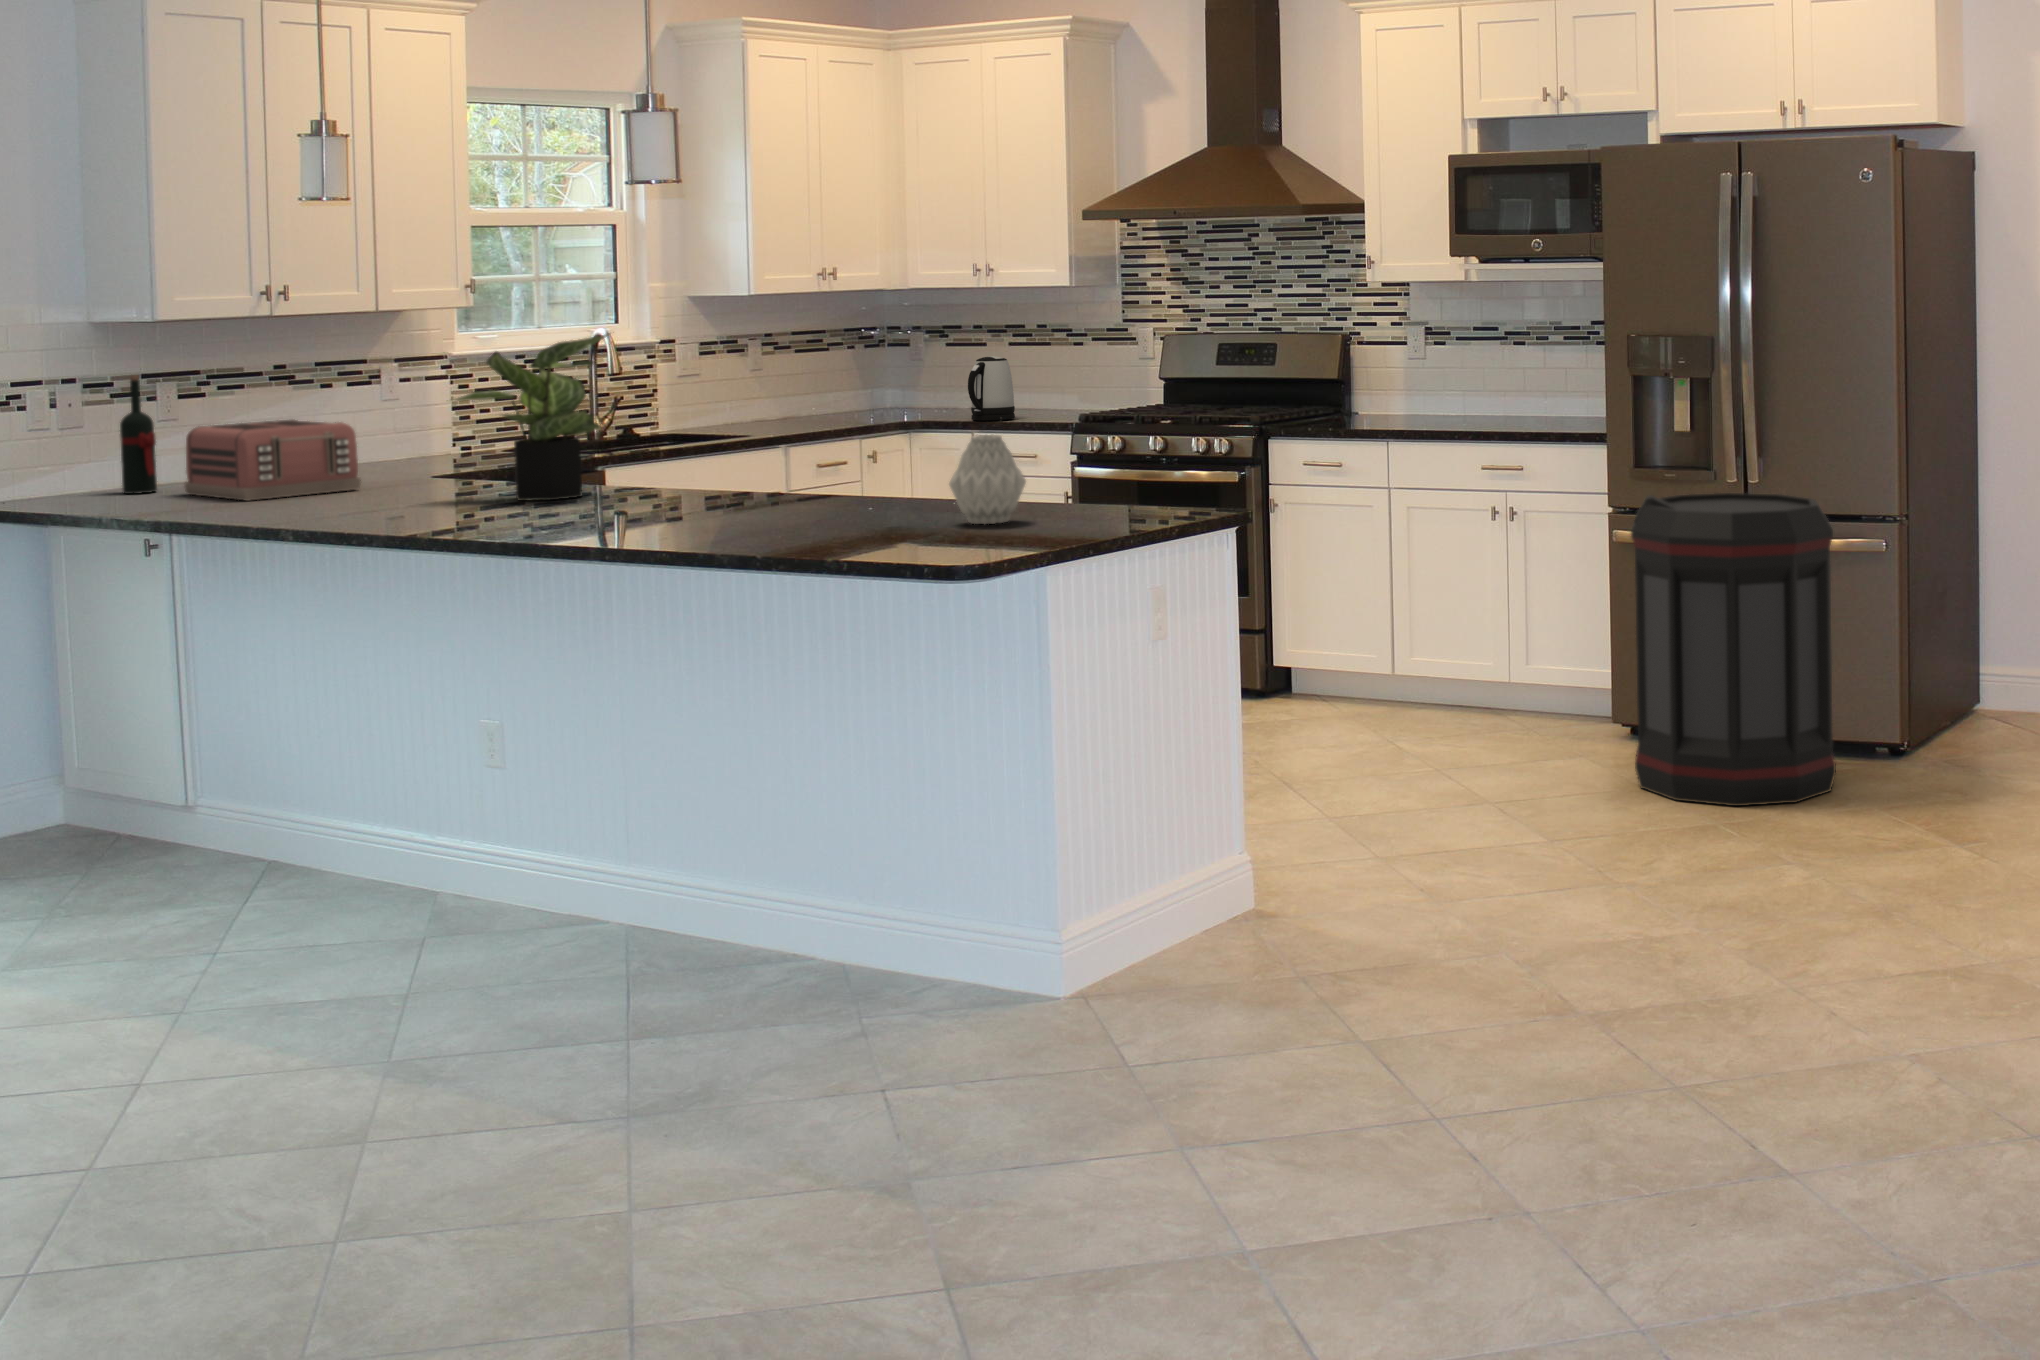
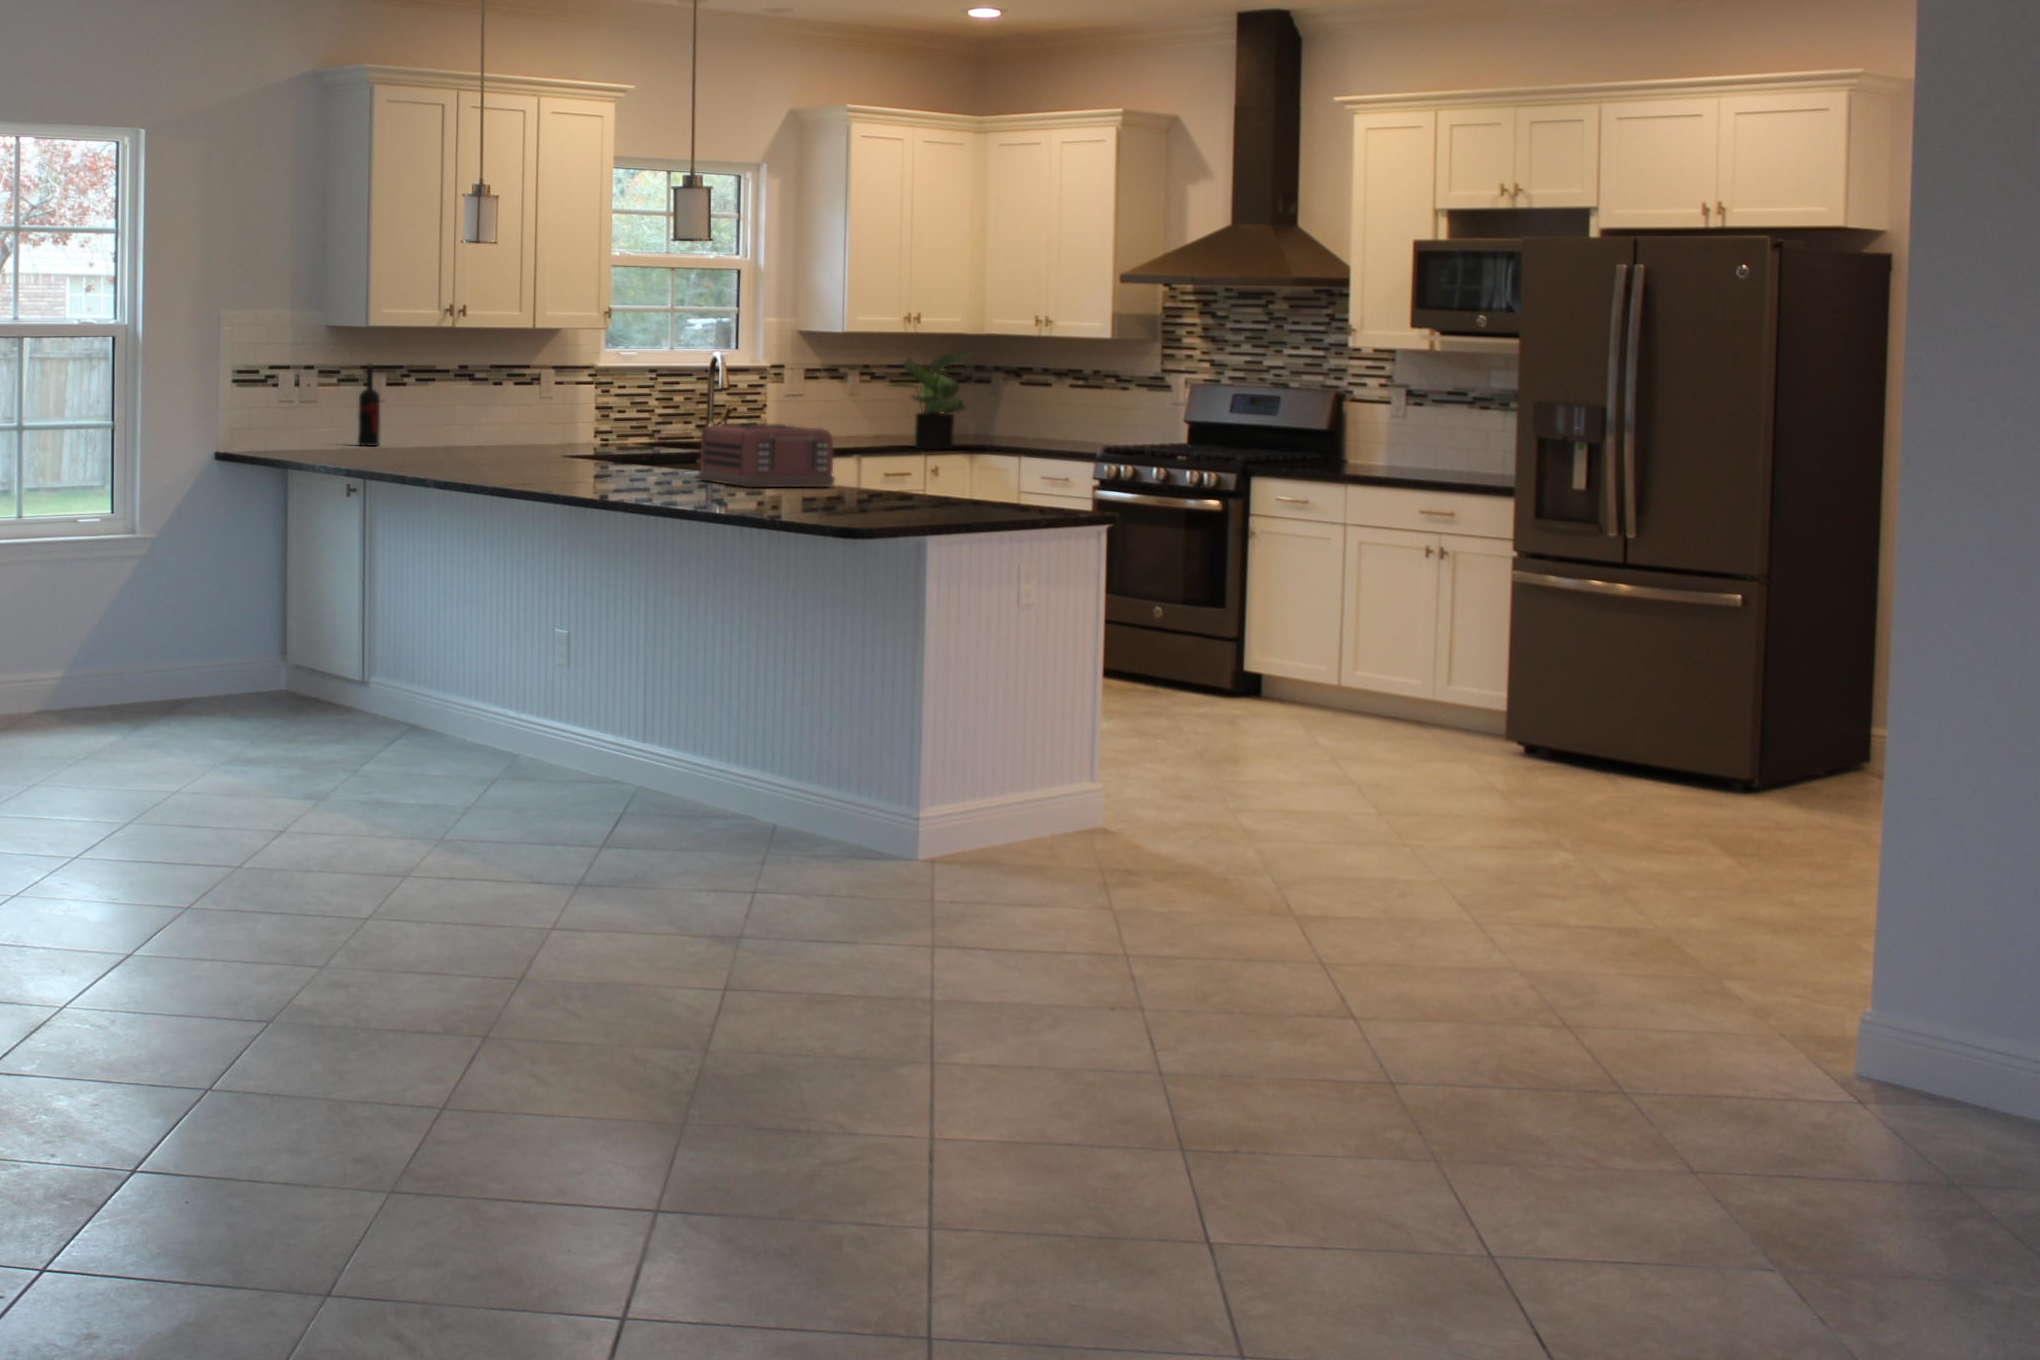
potted plant: present [454,334,608,501] -> present [889,352,972,449]
kettle: present [968,356,1015,421] -> none [1018,397,1060,452]
toaster: present [185,420,361,501] -> present [699,424,835,487]
vase: present [949,435,1026,524] -> none [848,432,906,499]
trash can: present [1631,493,1836,806] -> none [1477,540,1687,823]

